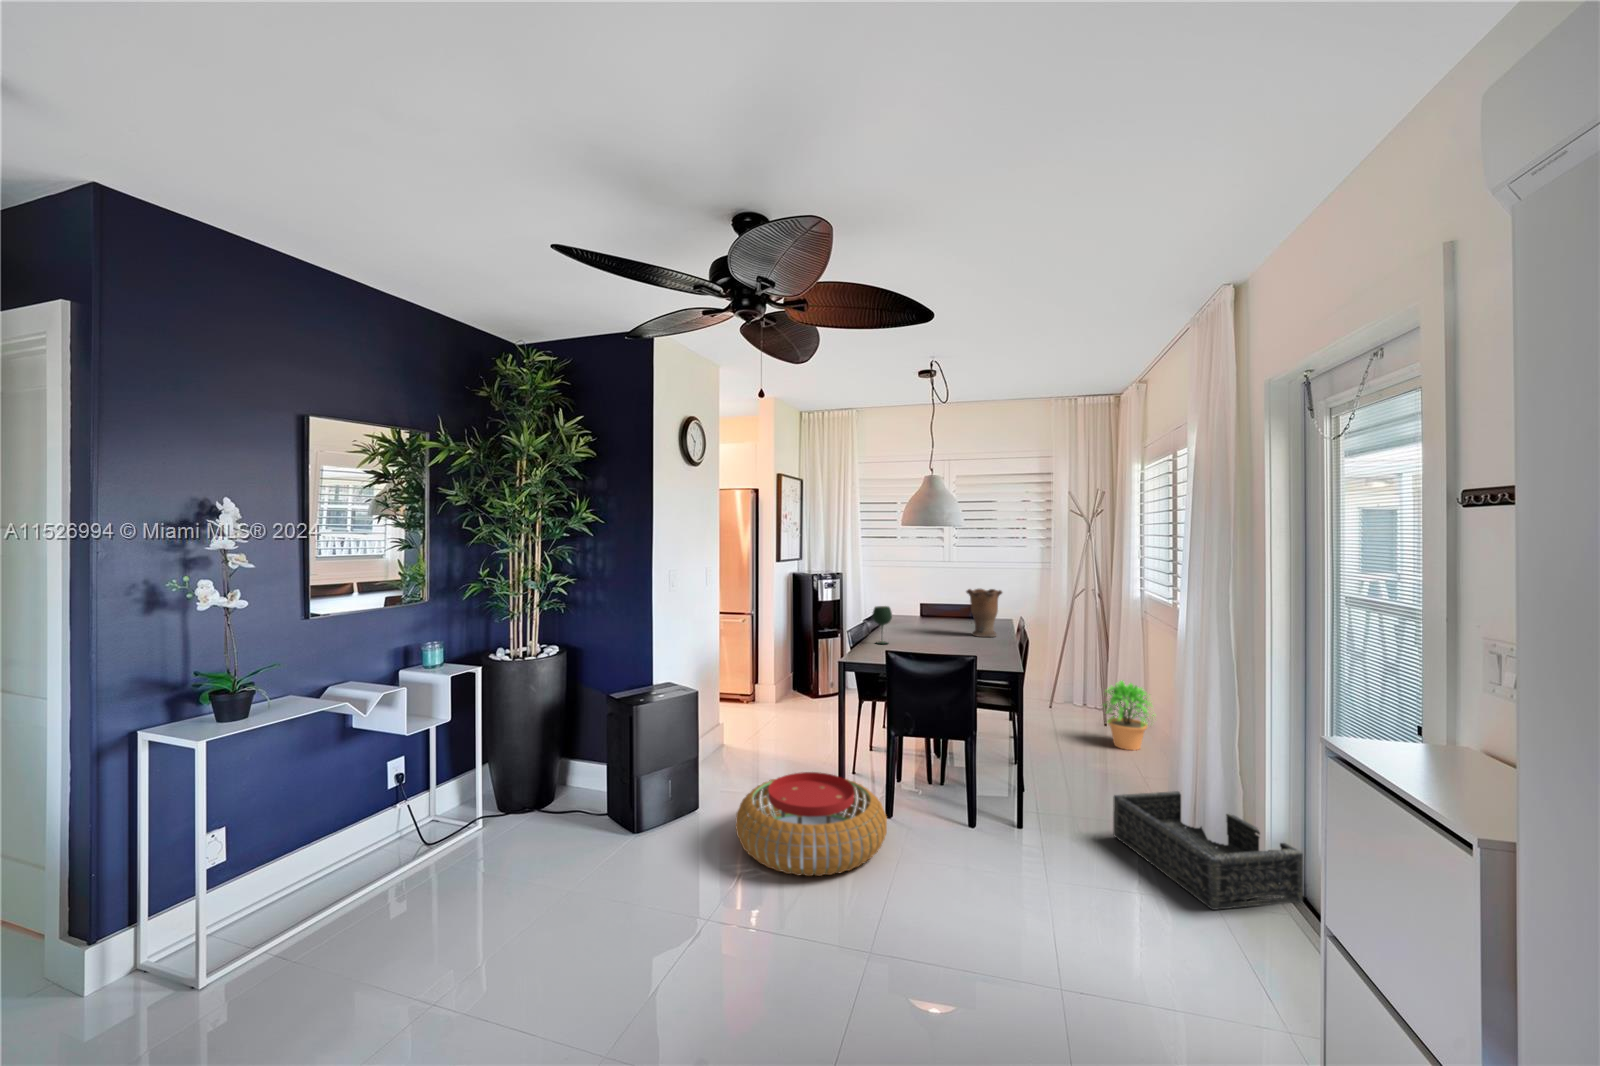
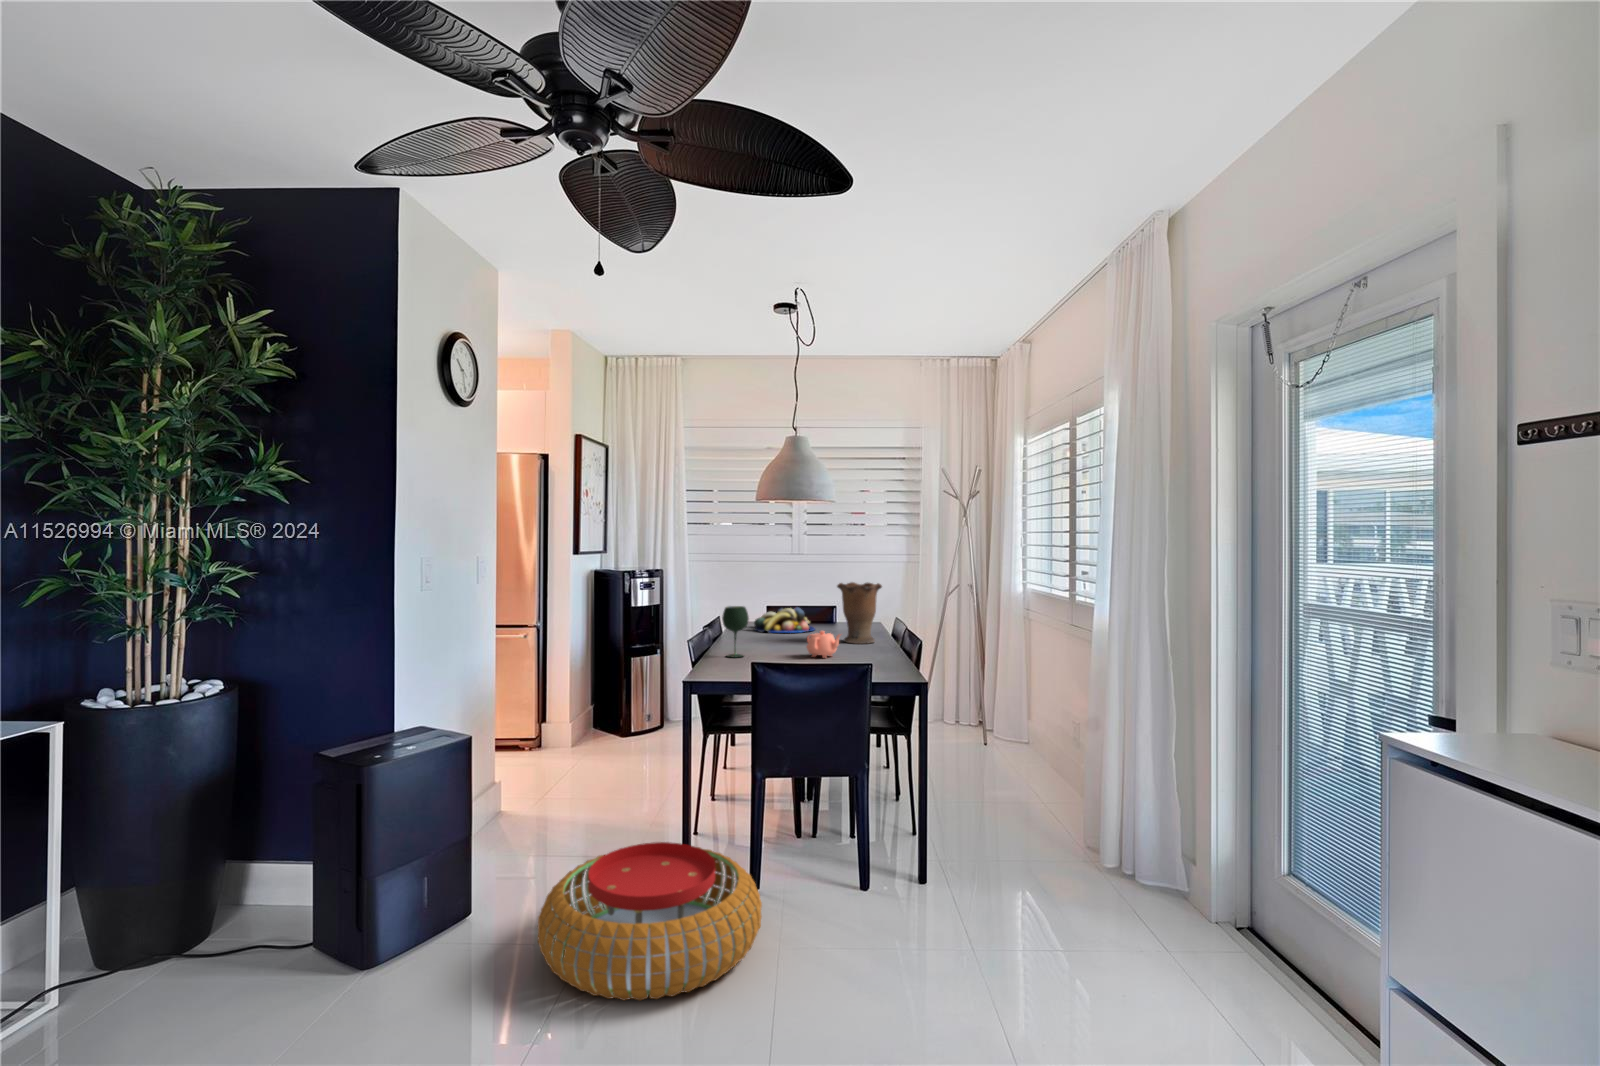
fruit bowl: none [905,606,954,626] -> present [754,607,815,633]
teapot: none [936,627,963,648] -> present [807,631,840,658]
potted plant: present [1104,681,1154,750] -> none [986,690,1051,773]
basket: present [1113,791,1303,910] -> none [1034,816,1251,961]

